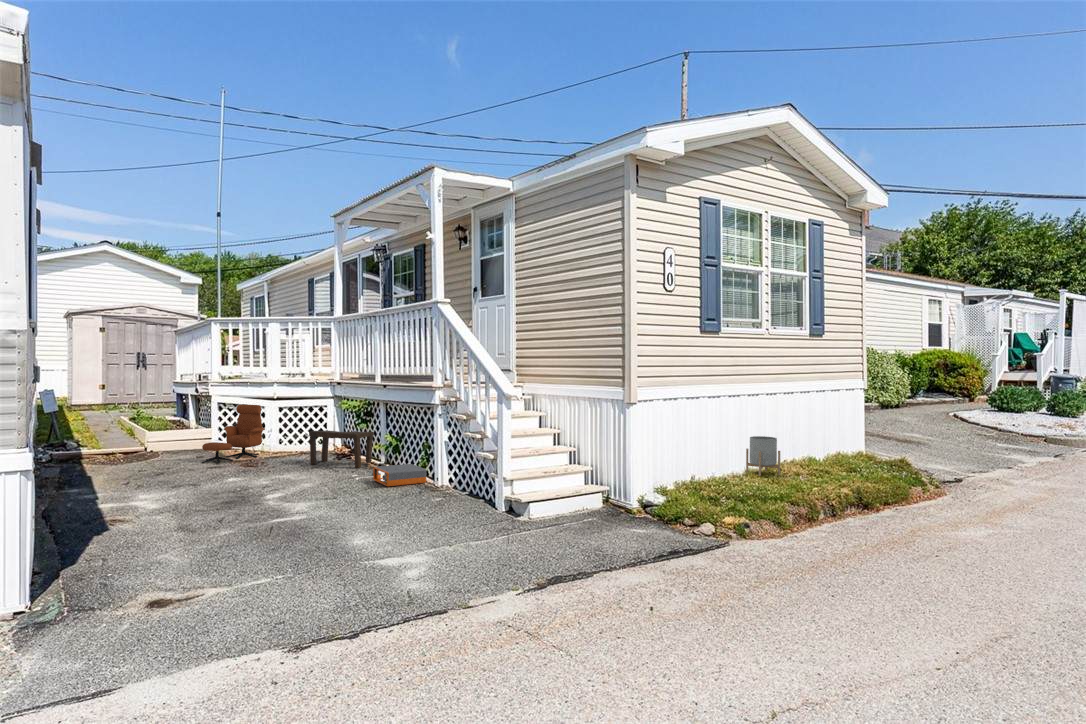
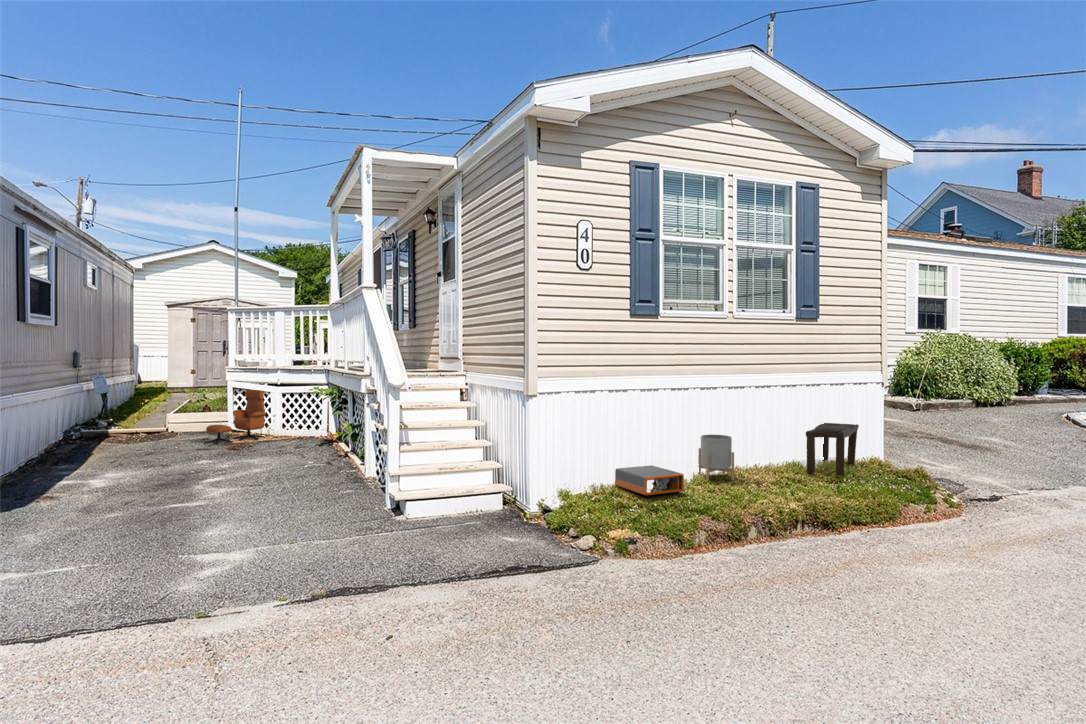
bench: present [309,430,374,468] -> present [806,423,859,476]
storage box: present [373,464,426,486] -> present [615,465,684,495]

